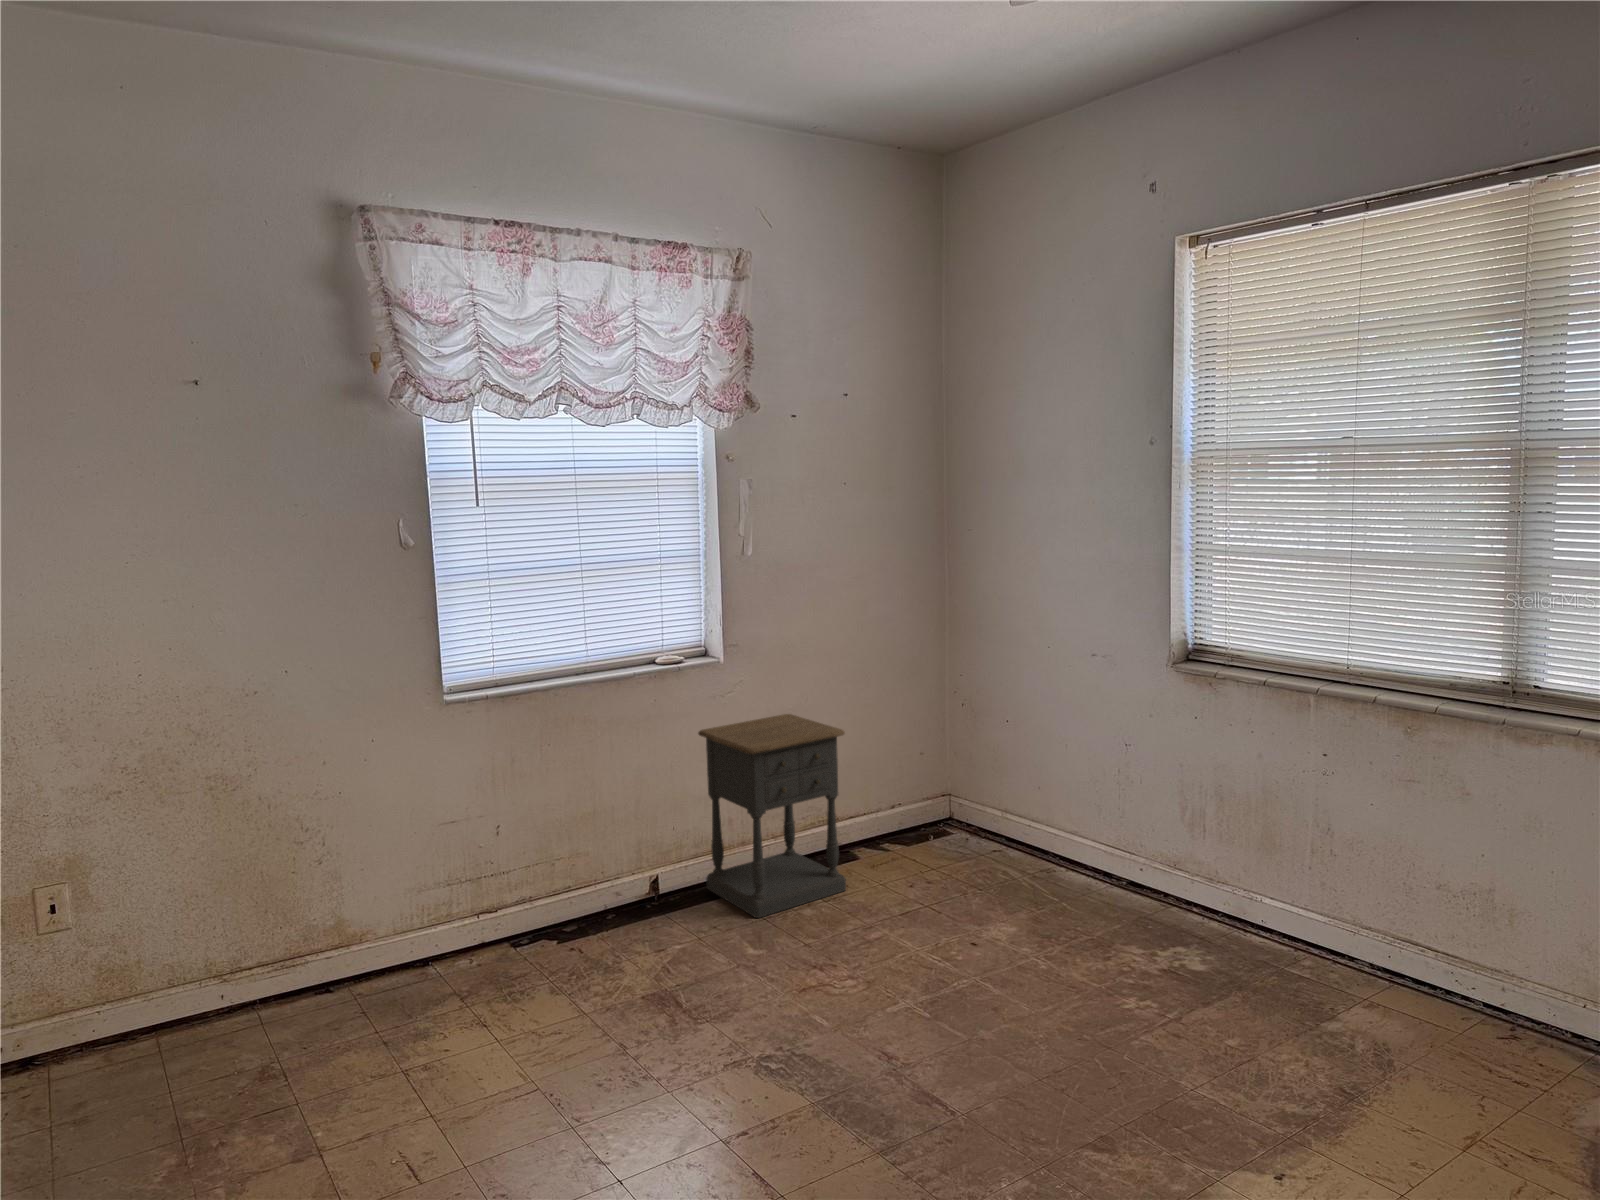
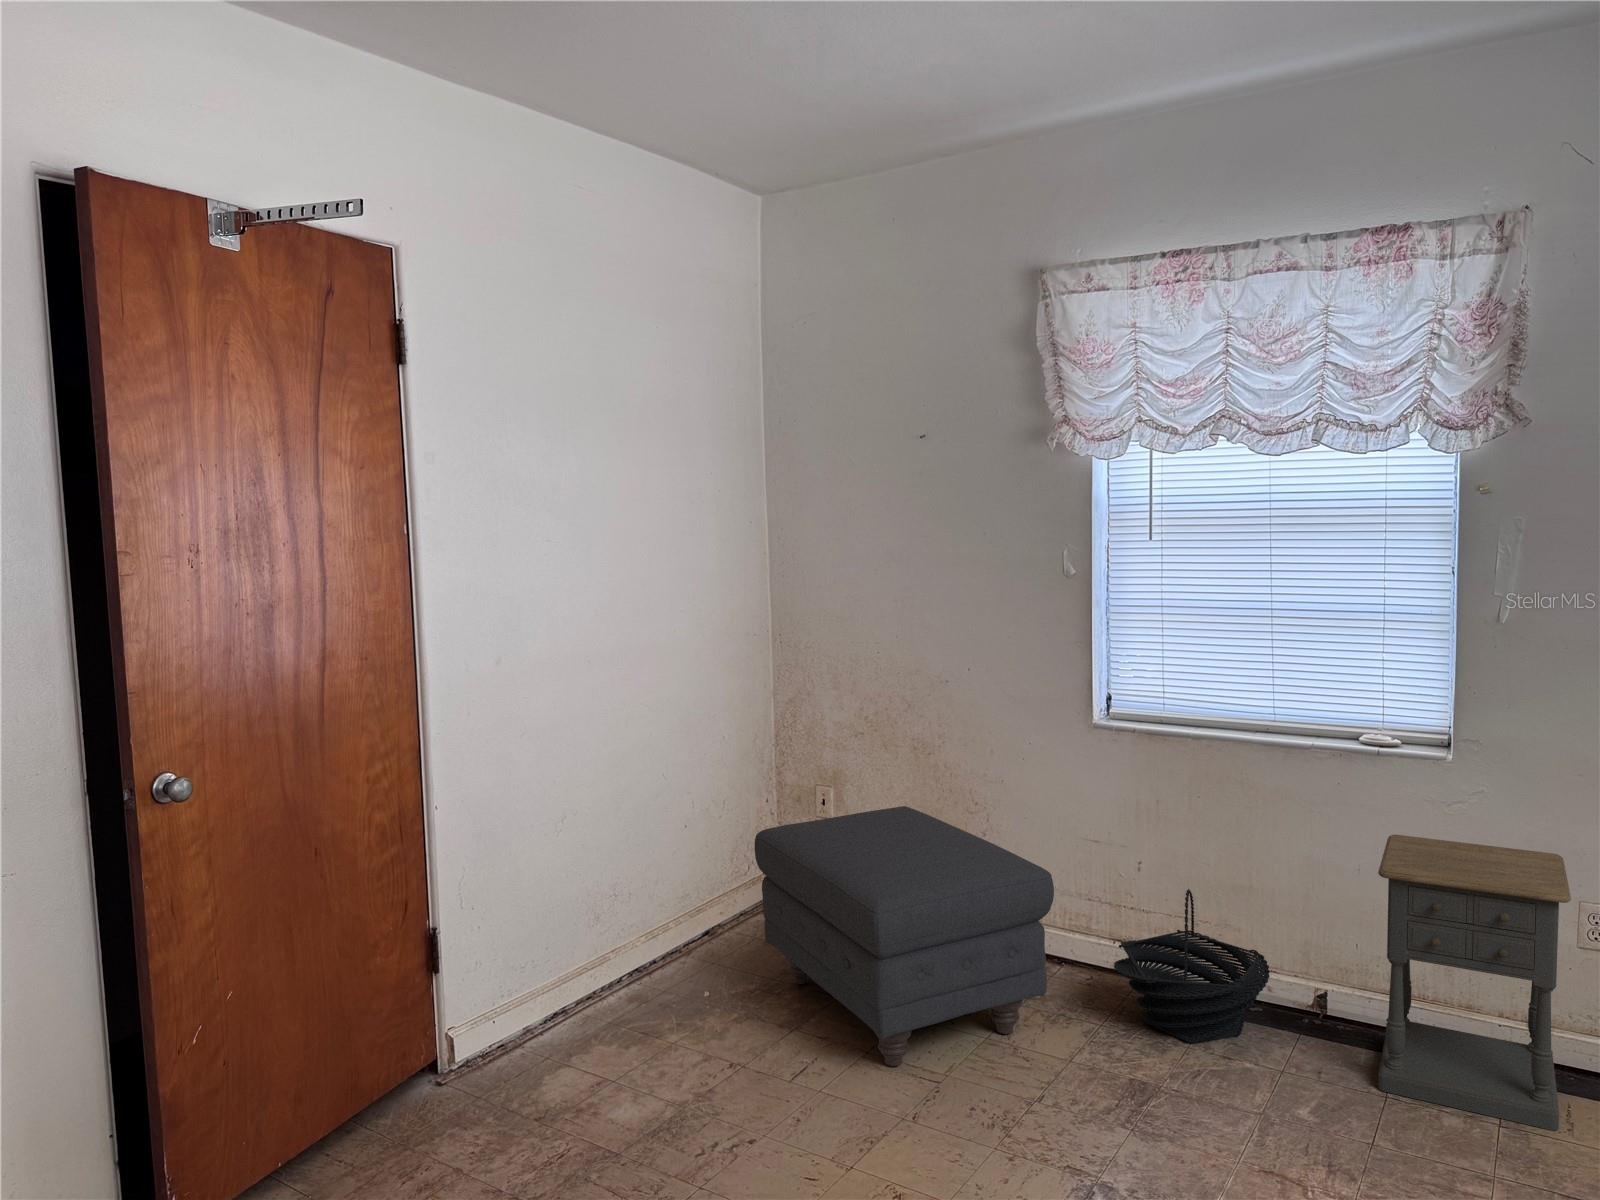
basket: none [530,826,663,962] -> present [1114,889,1270,1043]
ottoman: none [104,843,531,1135] -> present [755,806,1054,1066]

